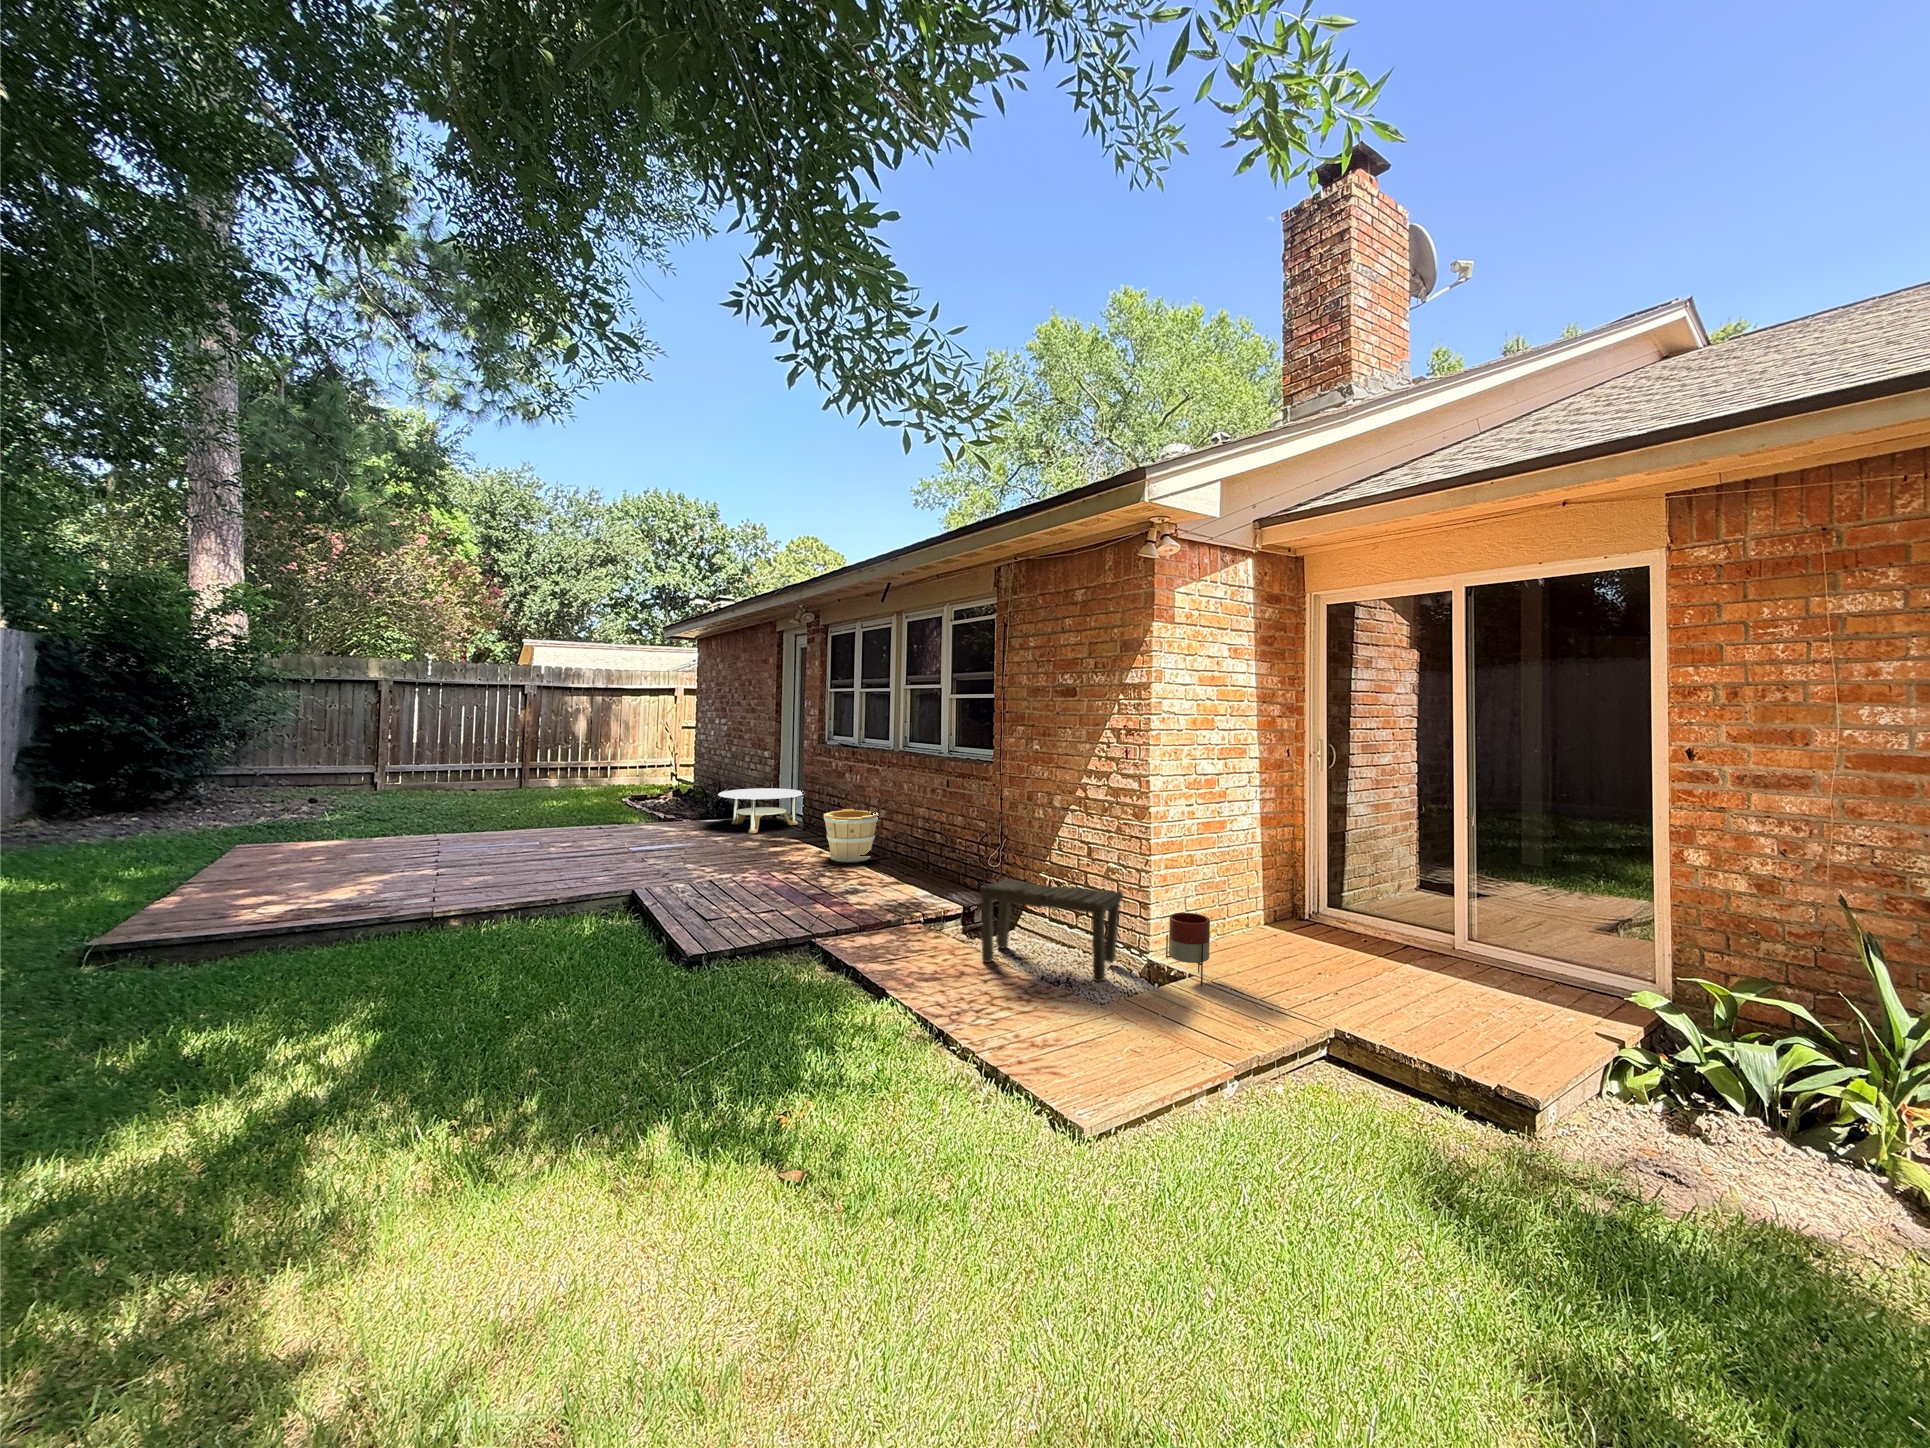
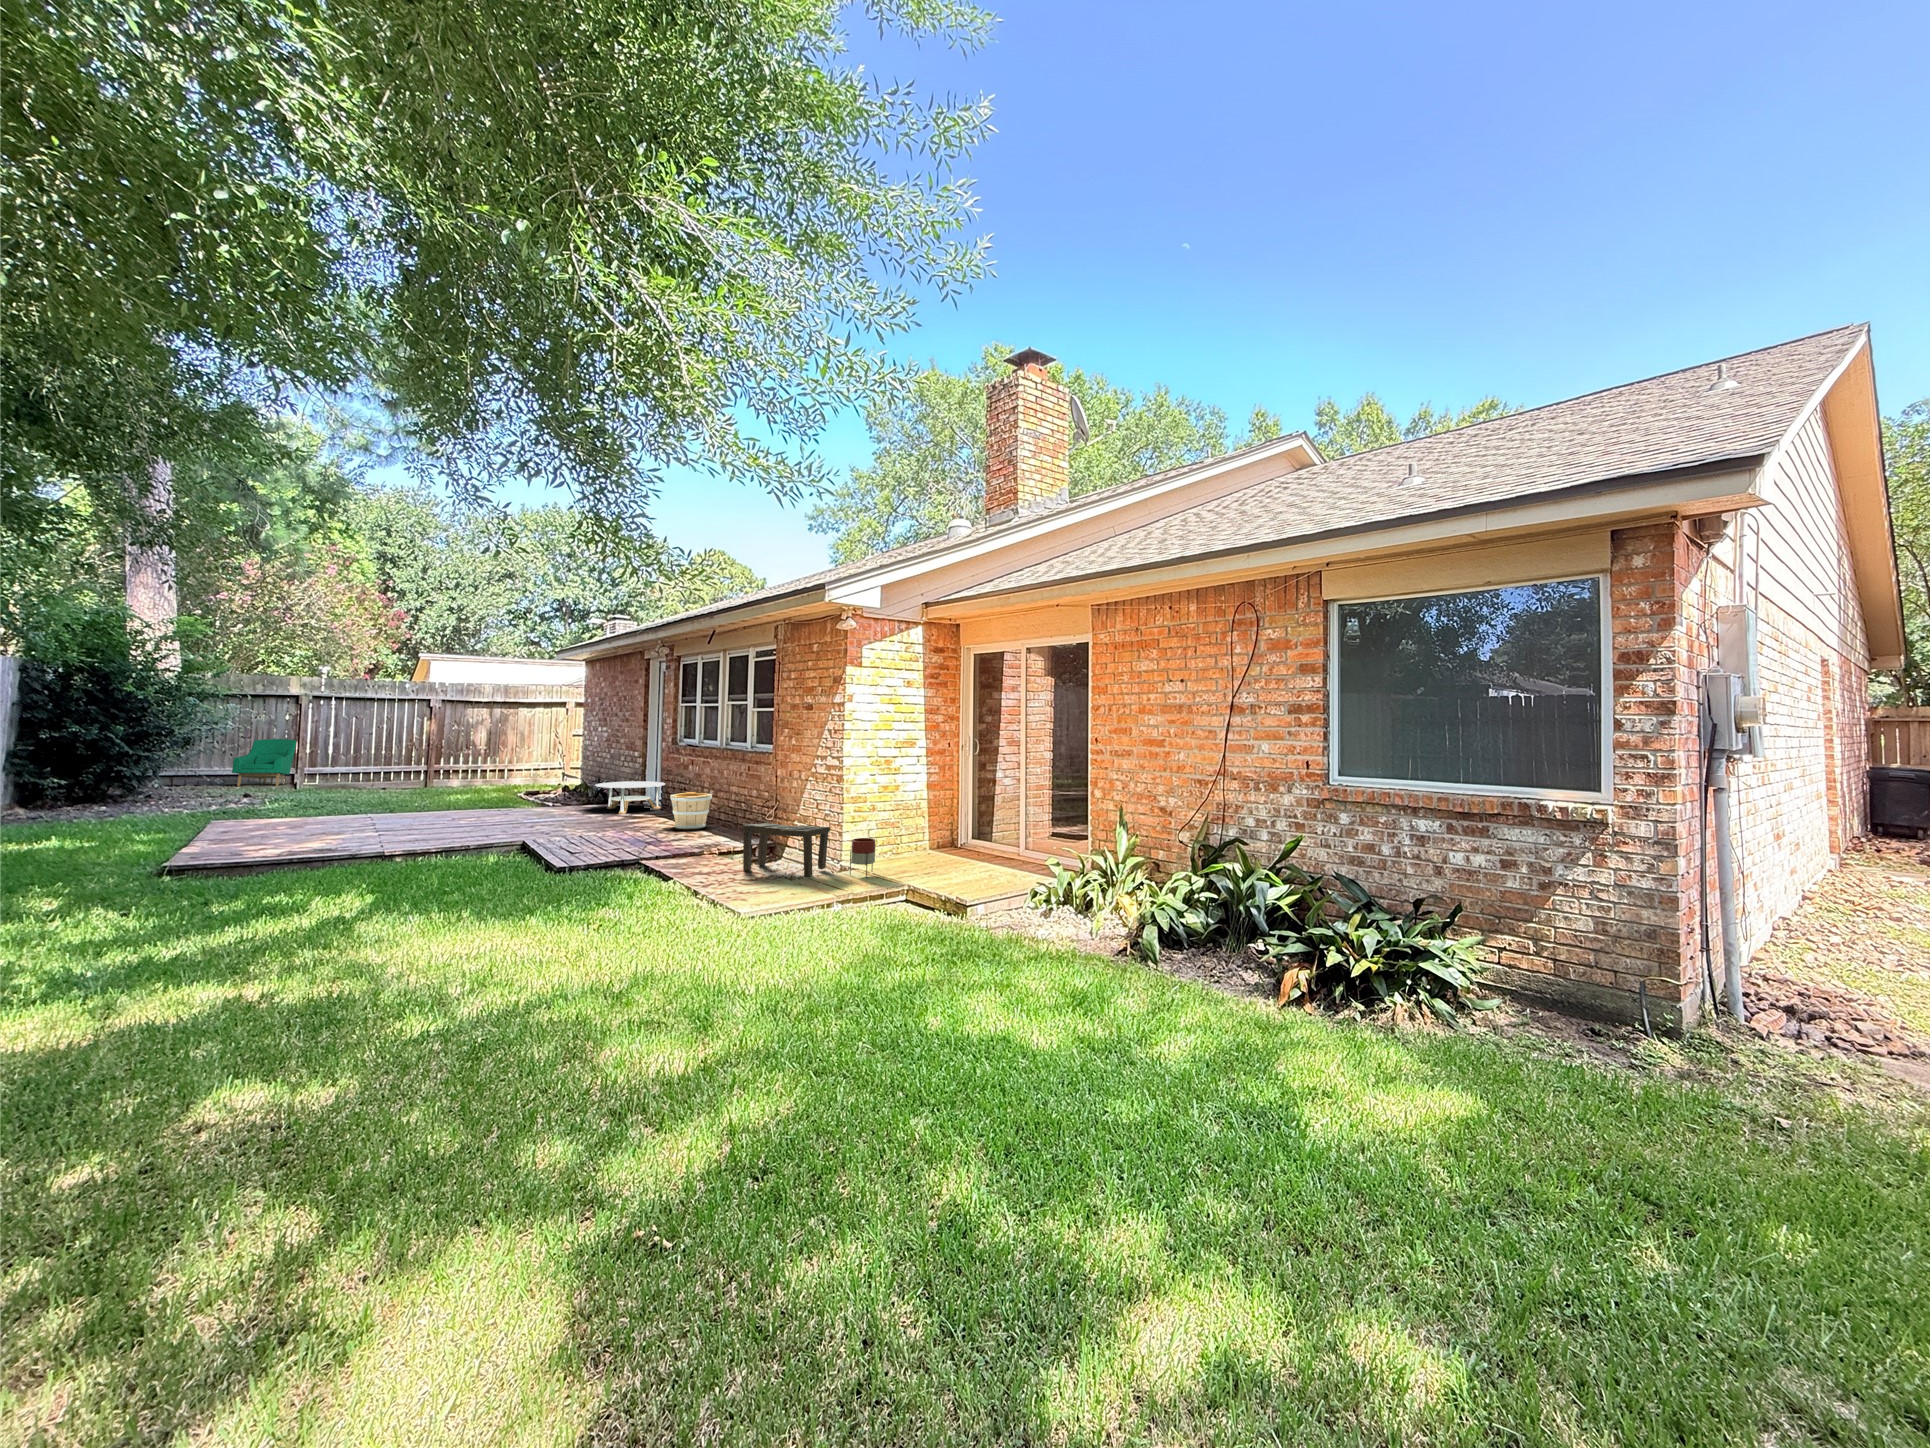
armchair: none [305,731,379,786] -> present [232,739,297,786]

